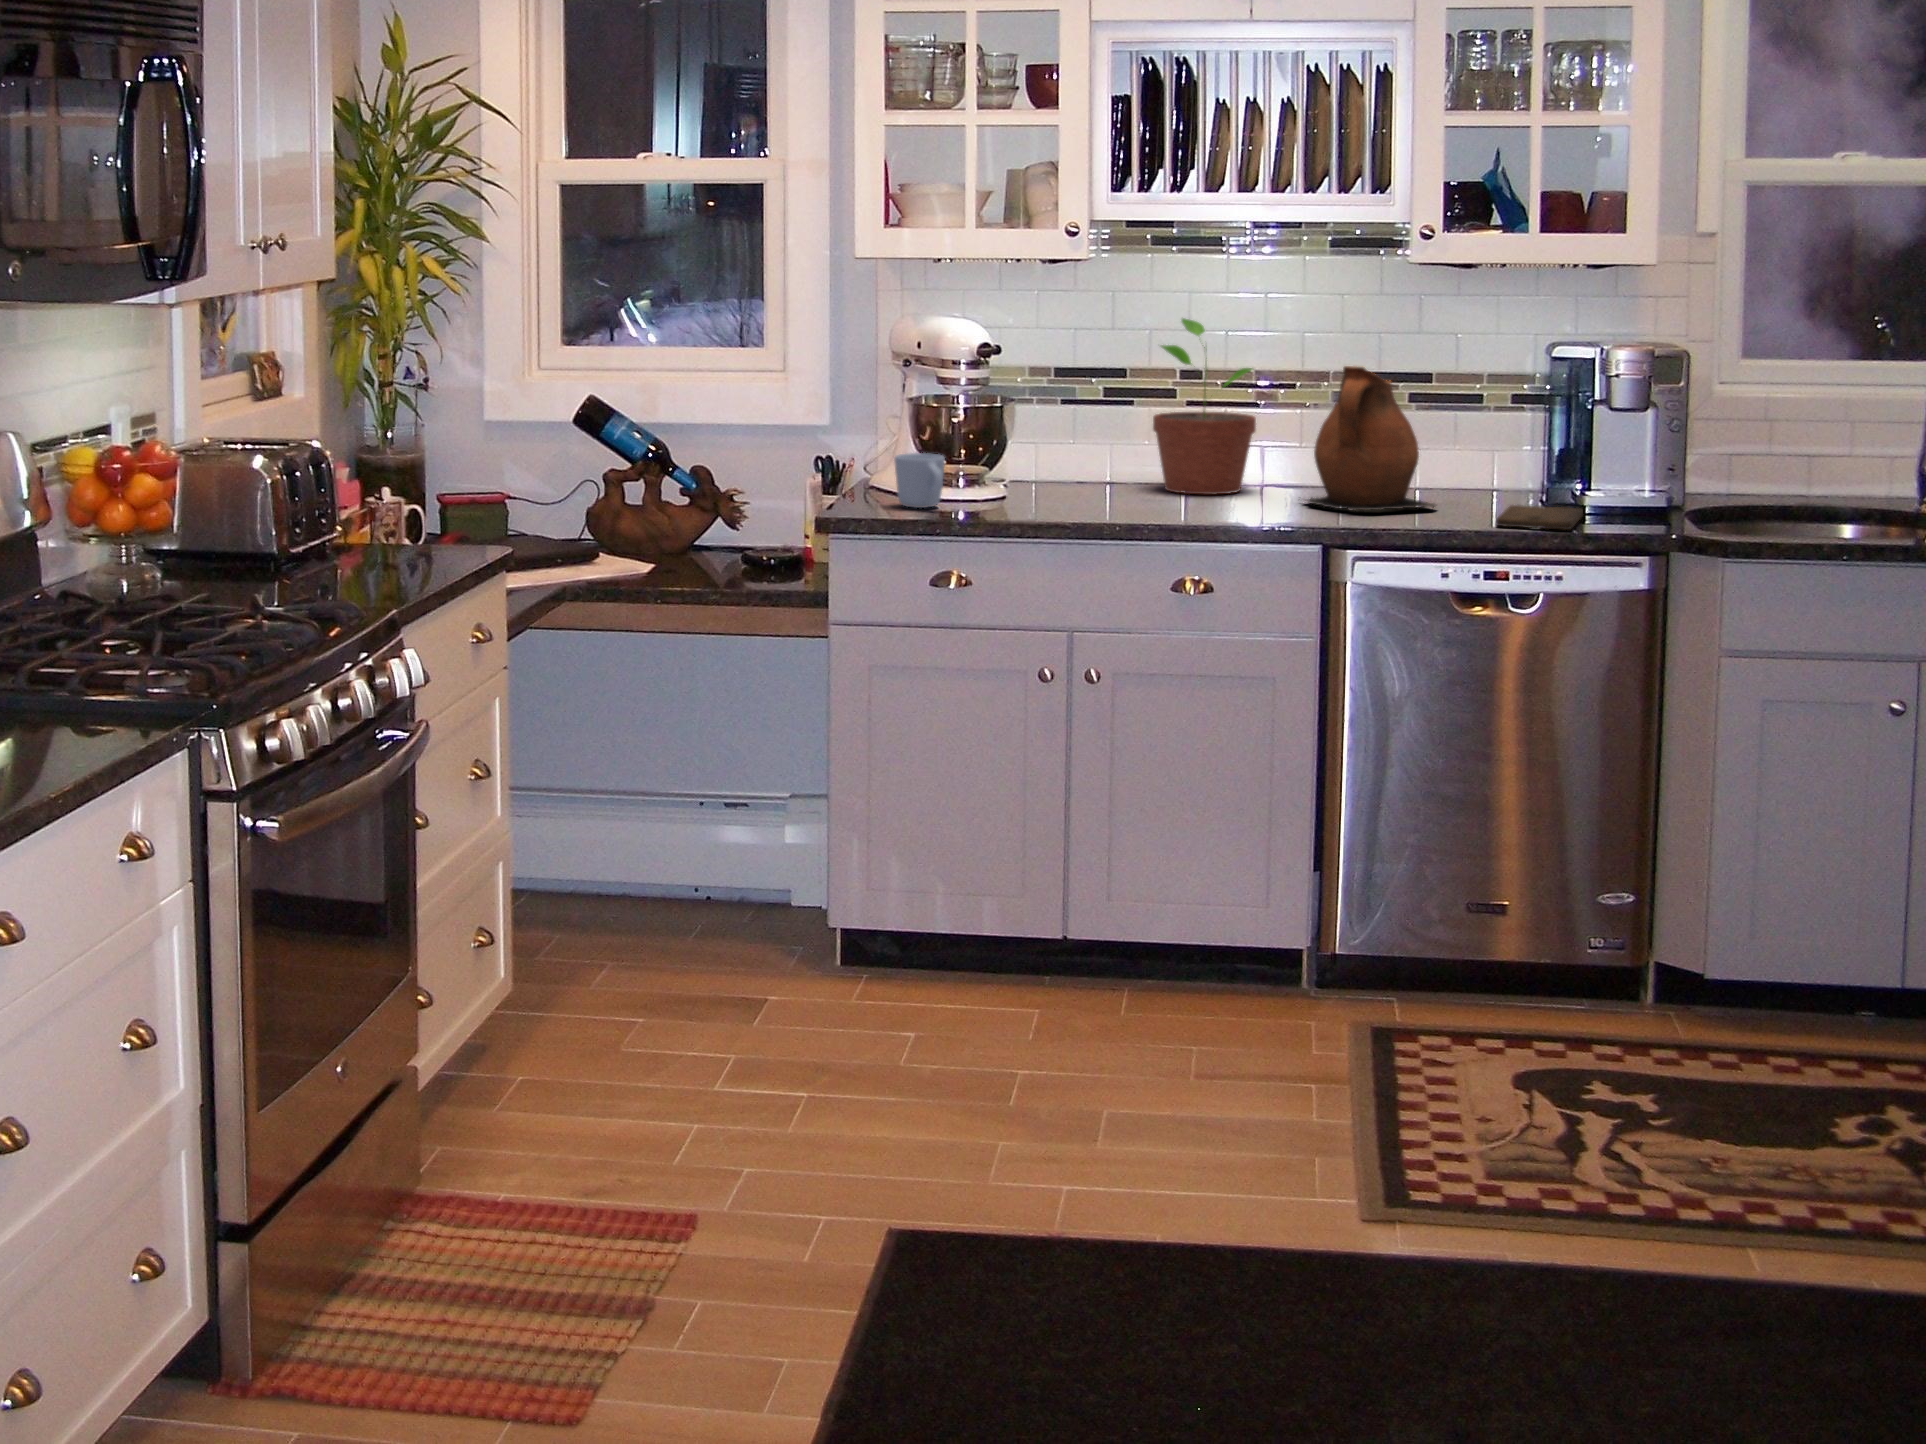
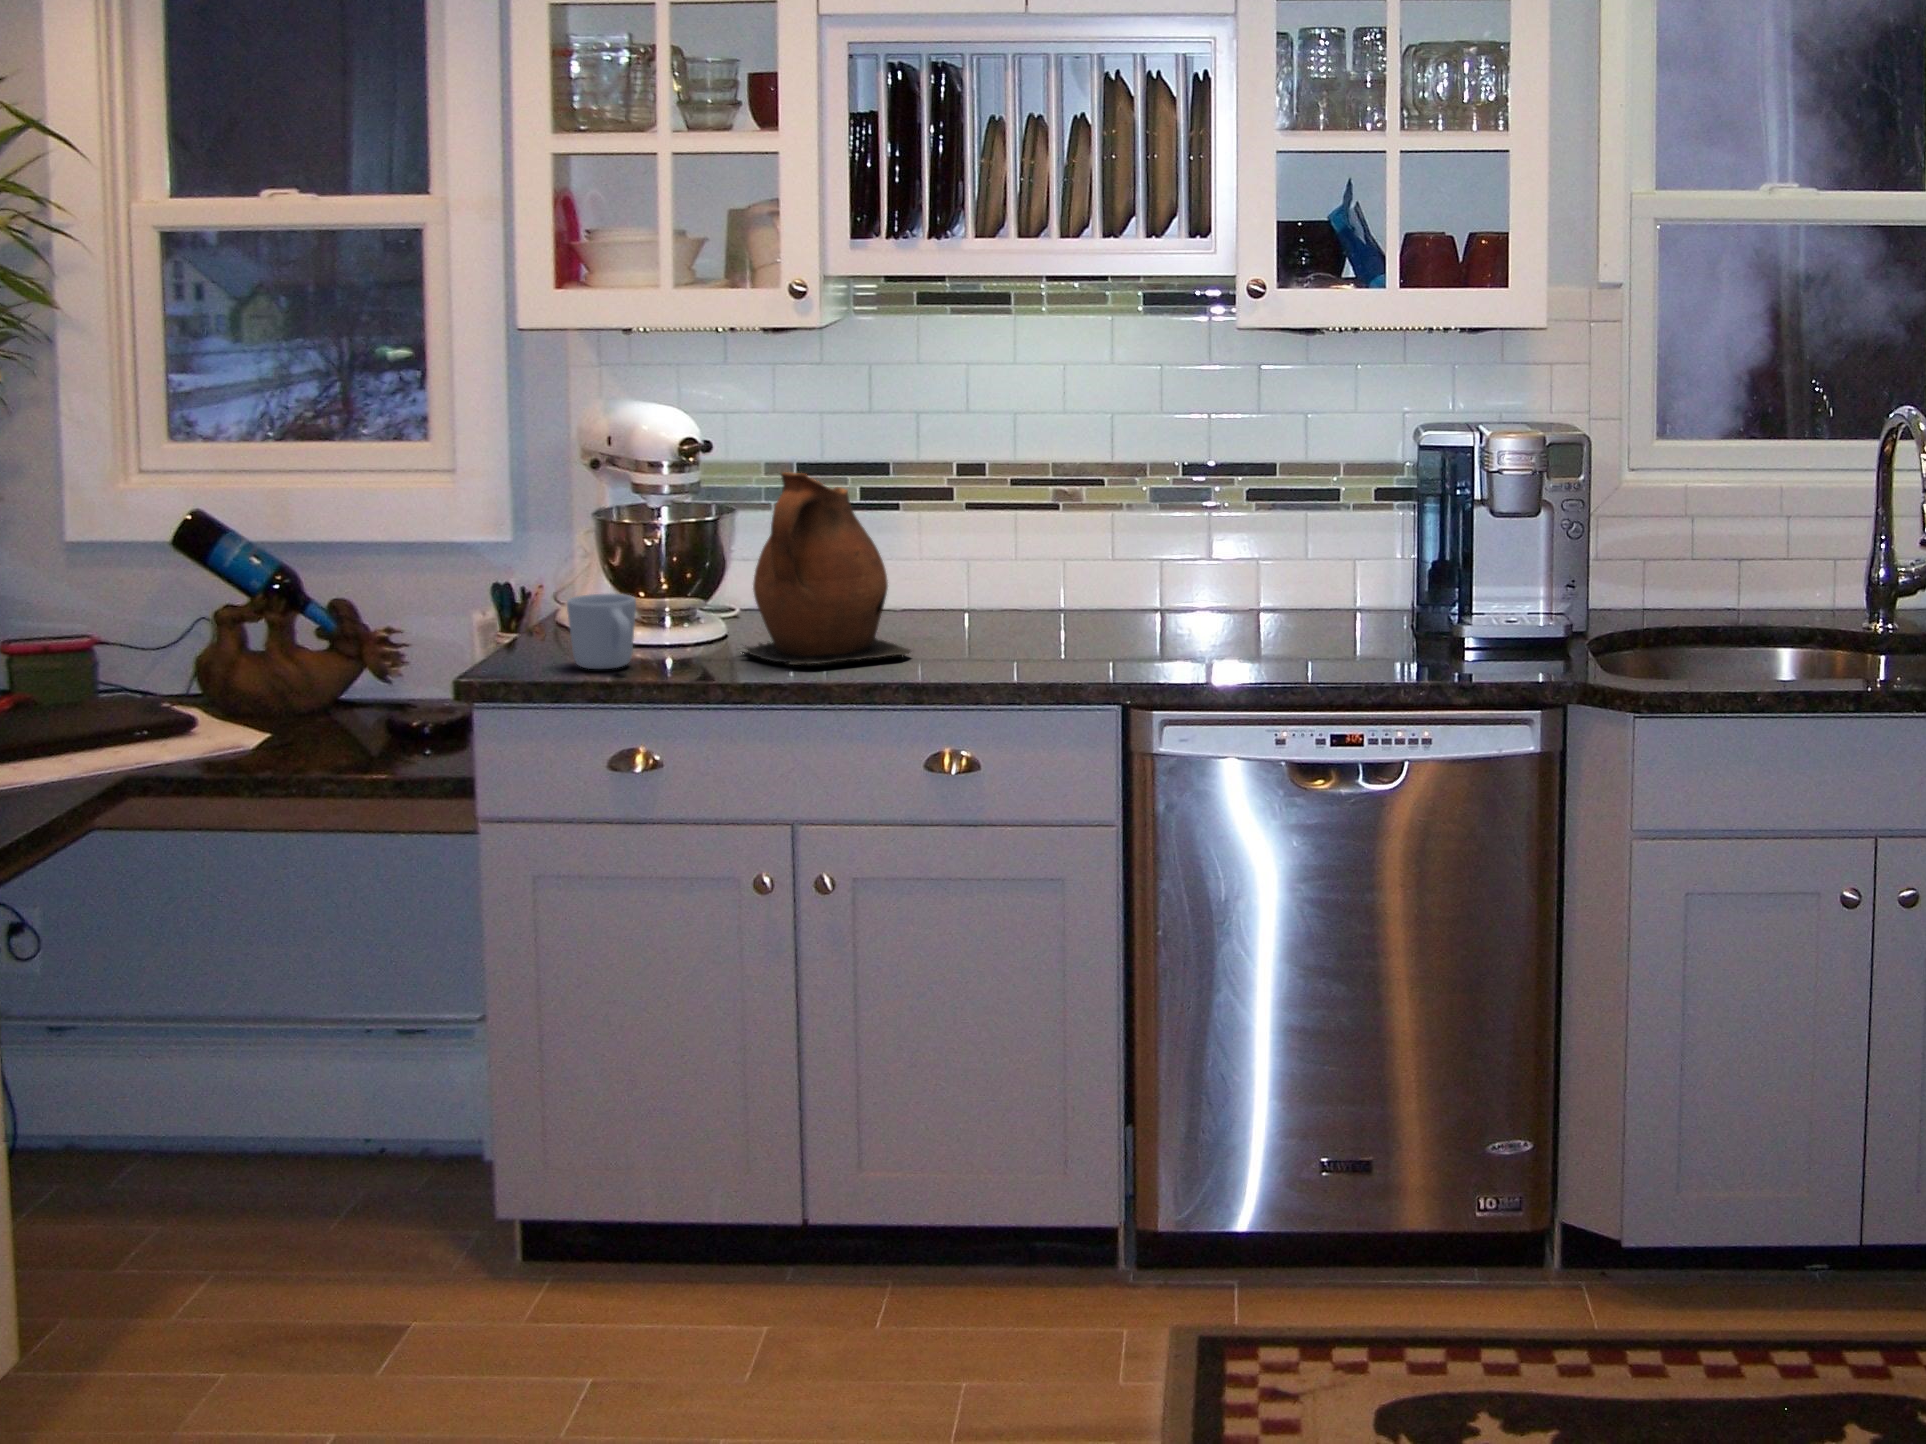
potted plant: present [1153,318,1256,494] -> none [924,398,1056,632]
ceramic pitcher: present [1308,366,1436,510] -> present [745,472,911,665]
cutting board: present [1496,505,1583,530] -> none [1345,639,1455,676]

